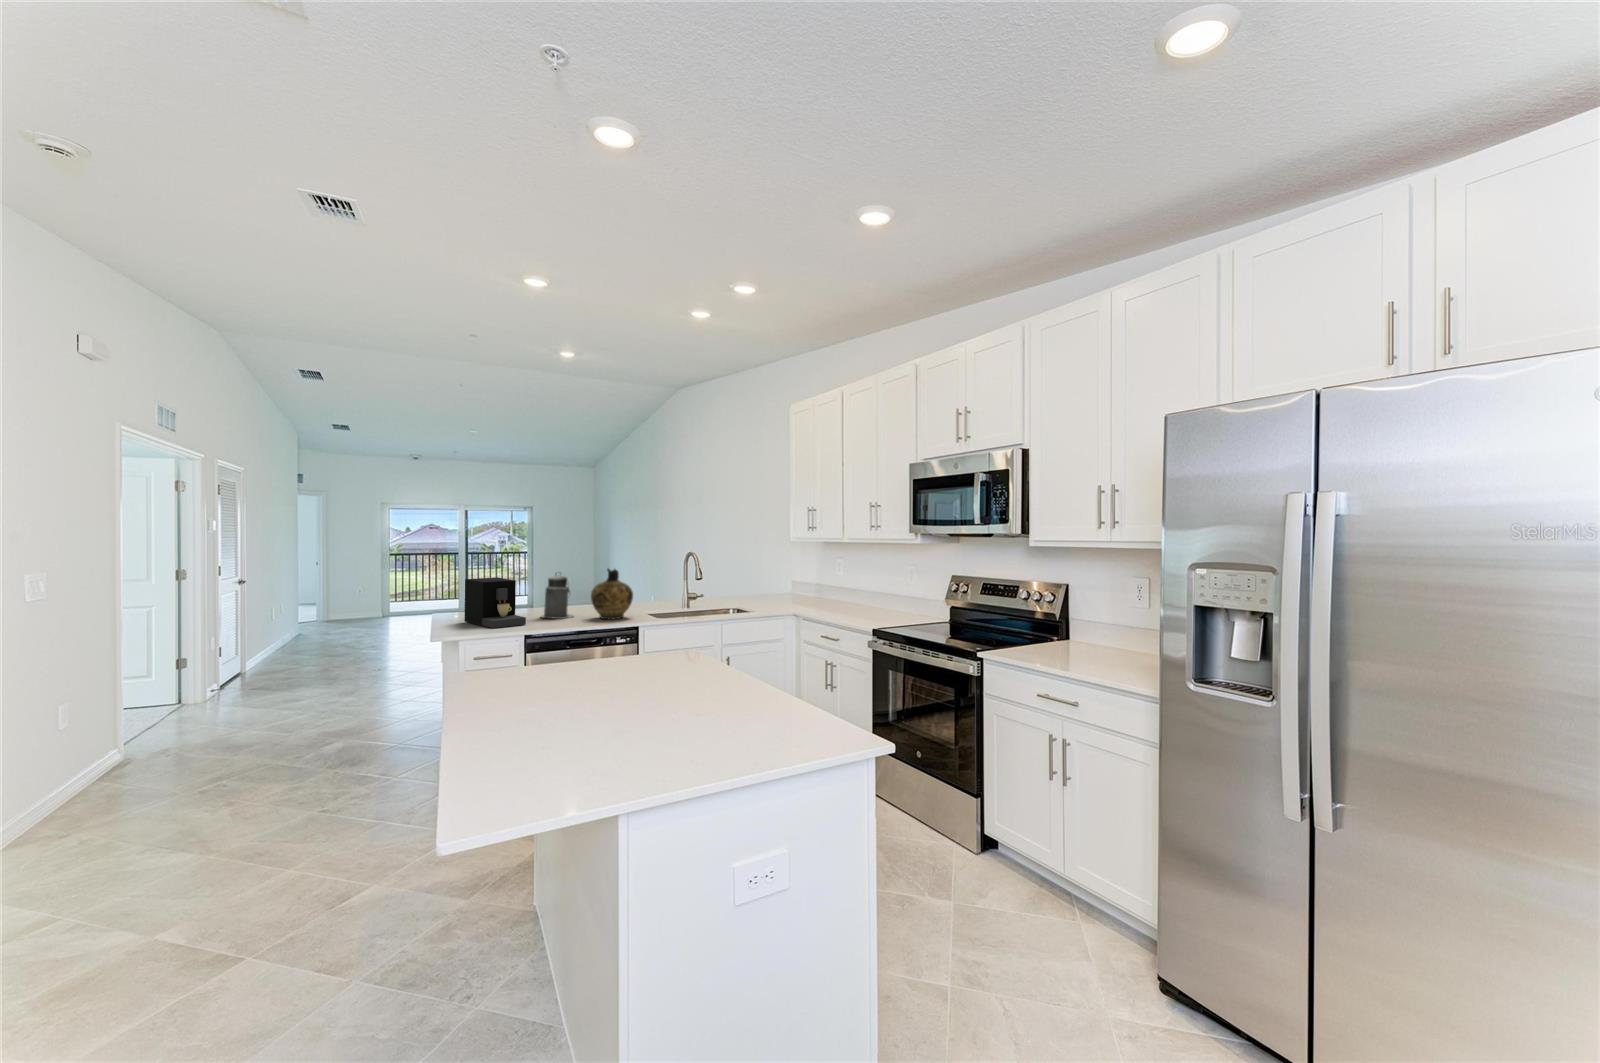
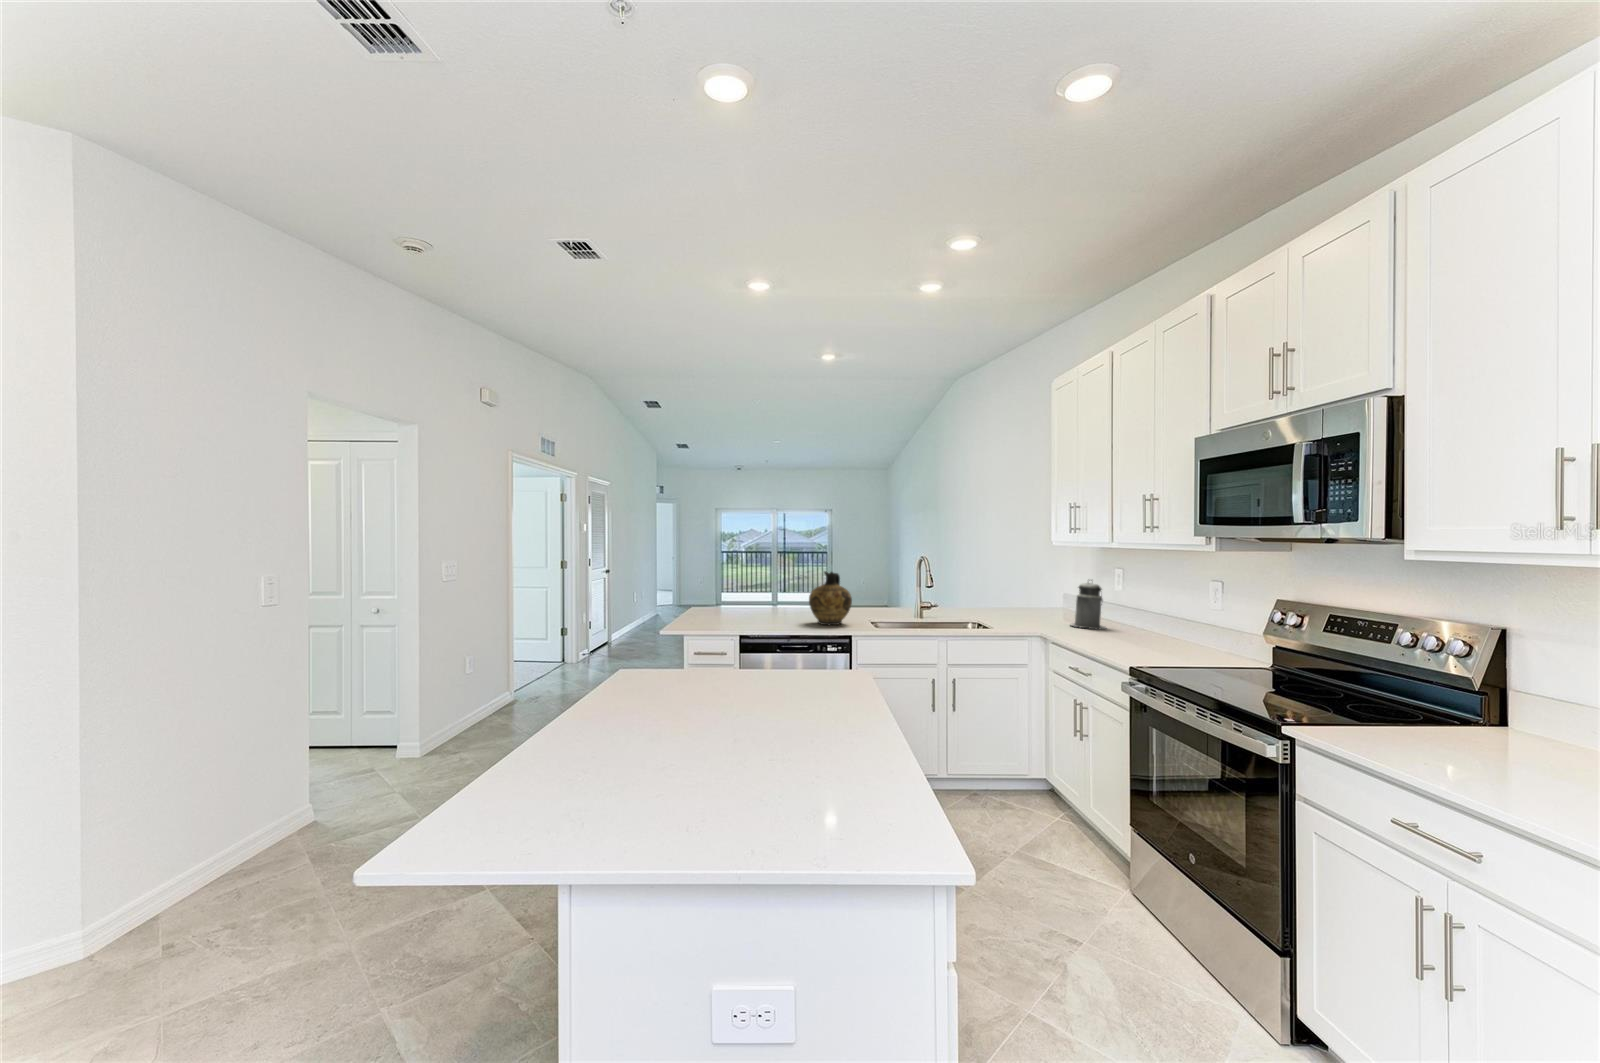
canister: present [541,573,573,619] -> present [1071,583,1106,629]
coffee maker: present [464,578,526,628] -> none [698,576,743,625]

